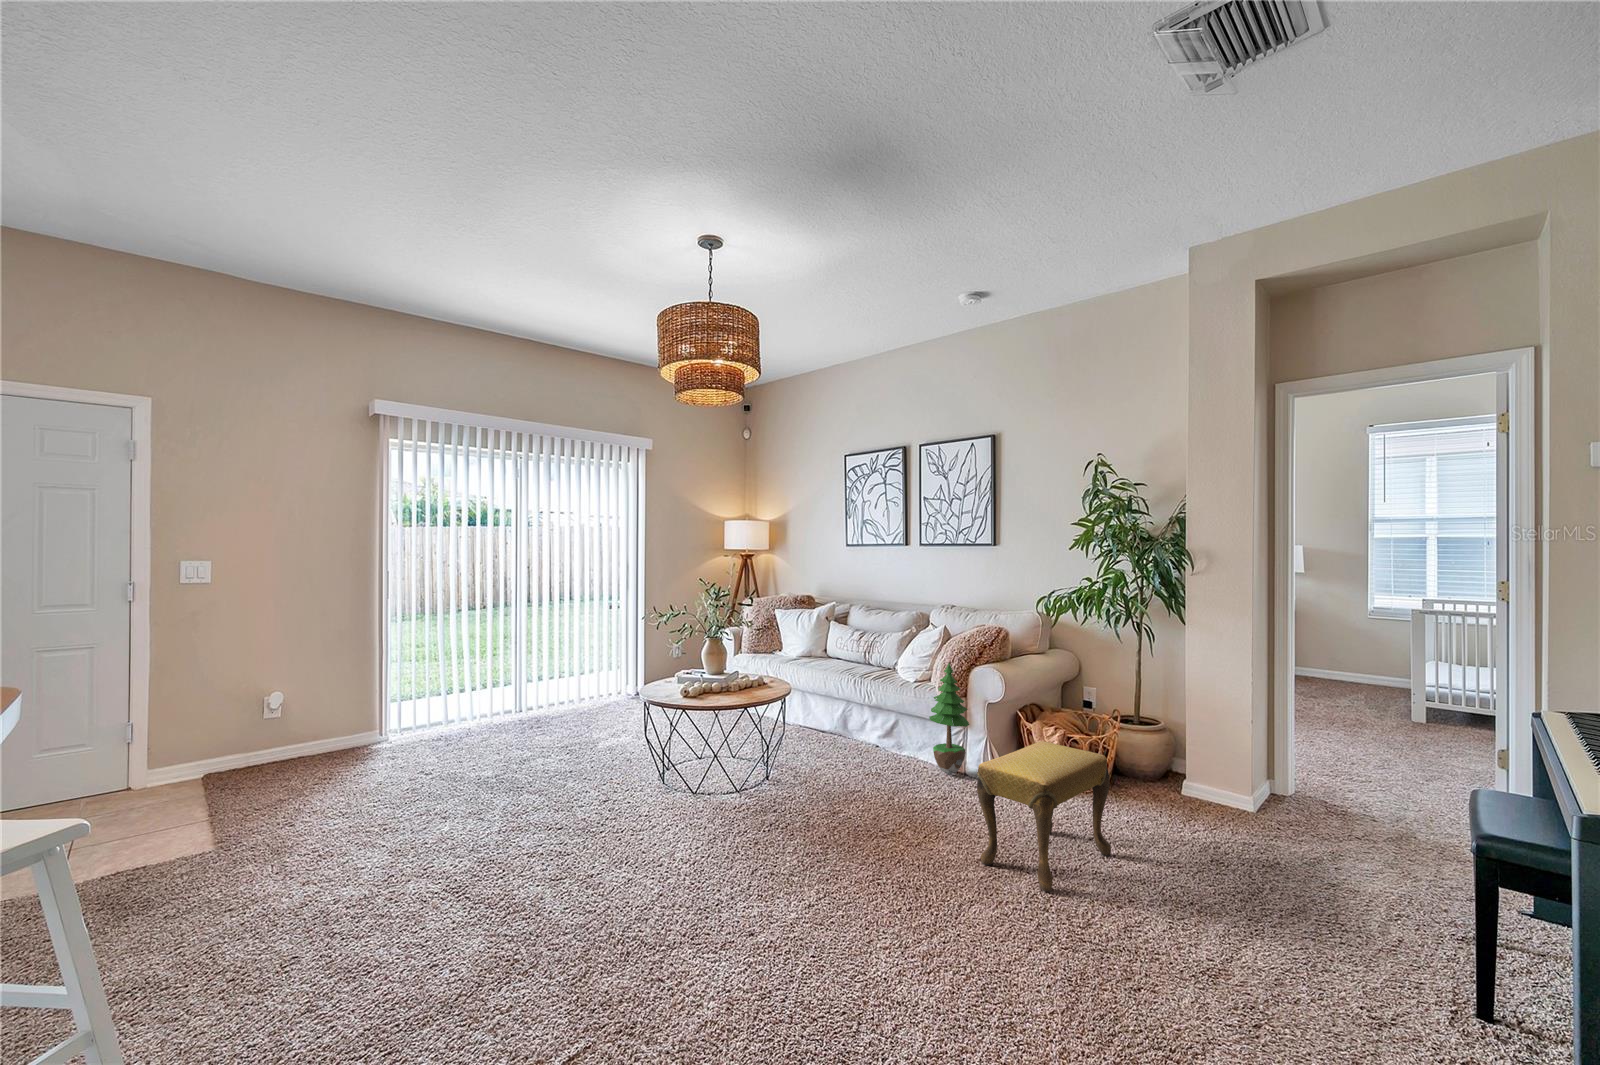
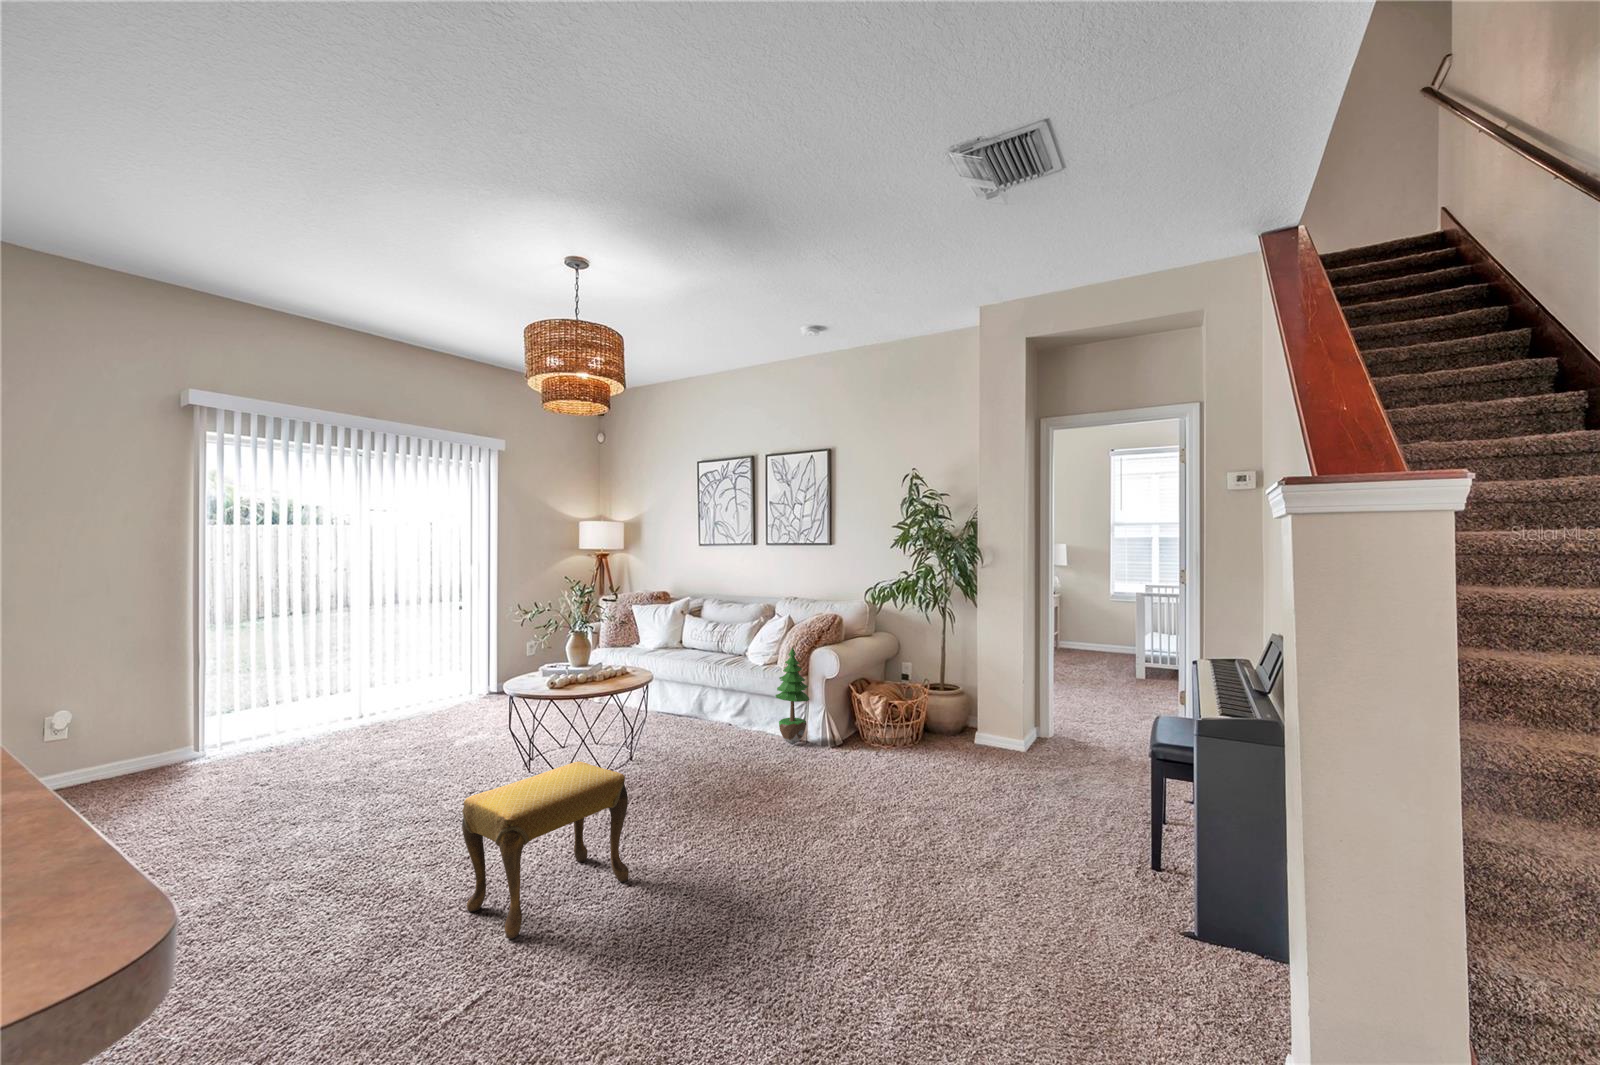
footstool: present [977,741,1111,892] -> present [462,761,629,939]

